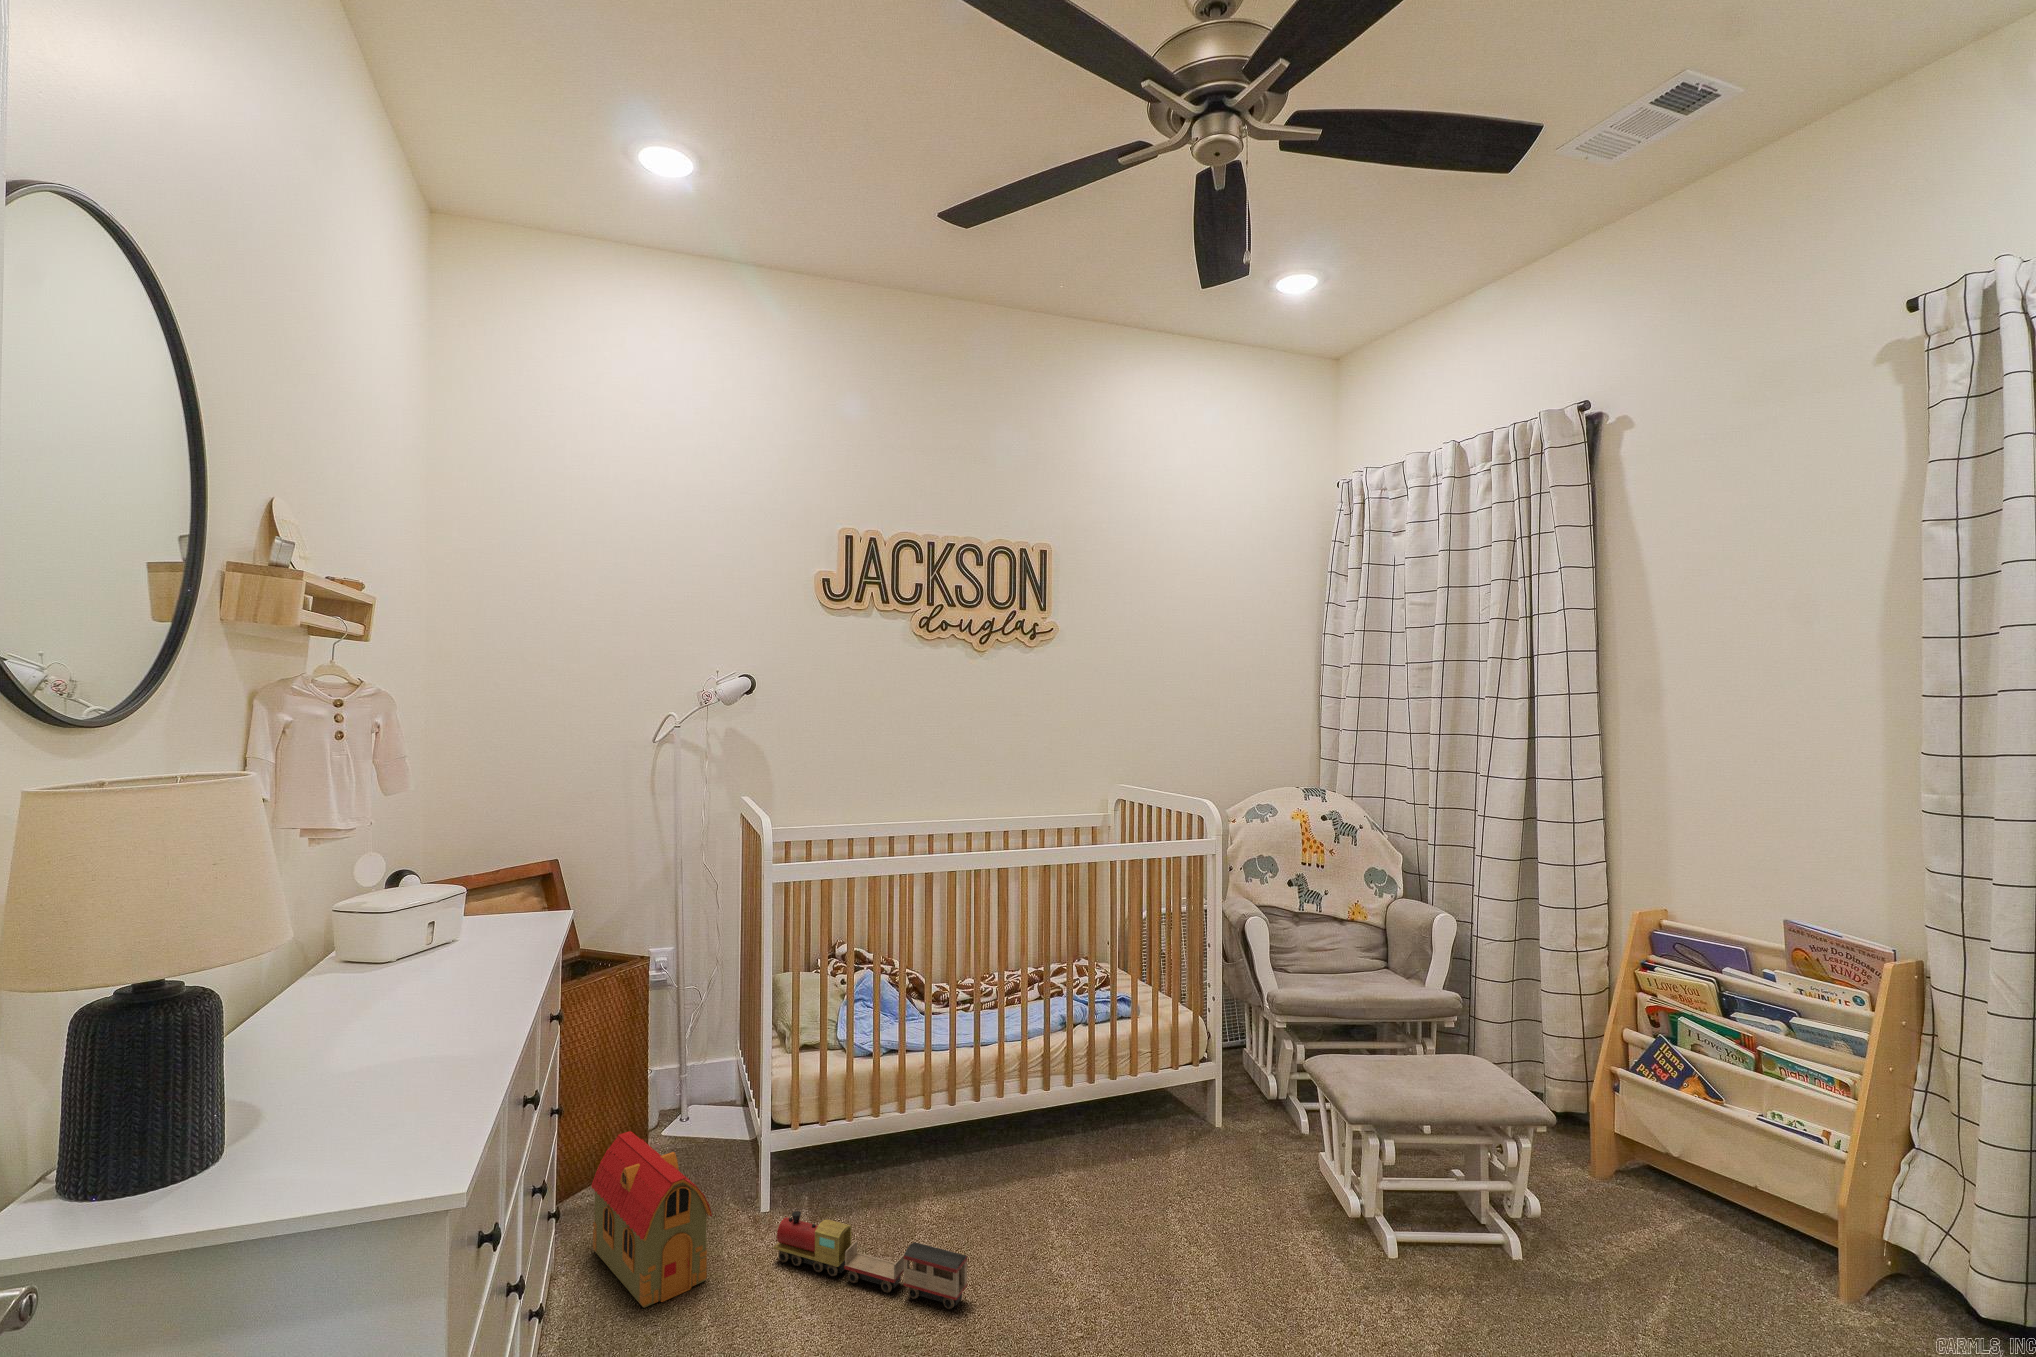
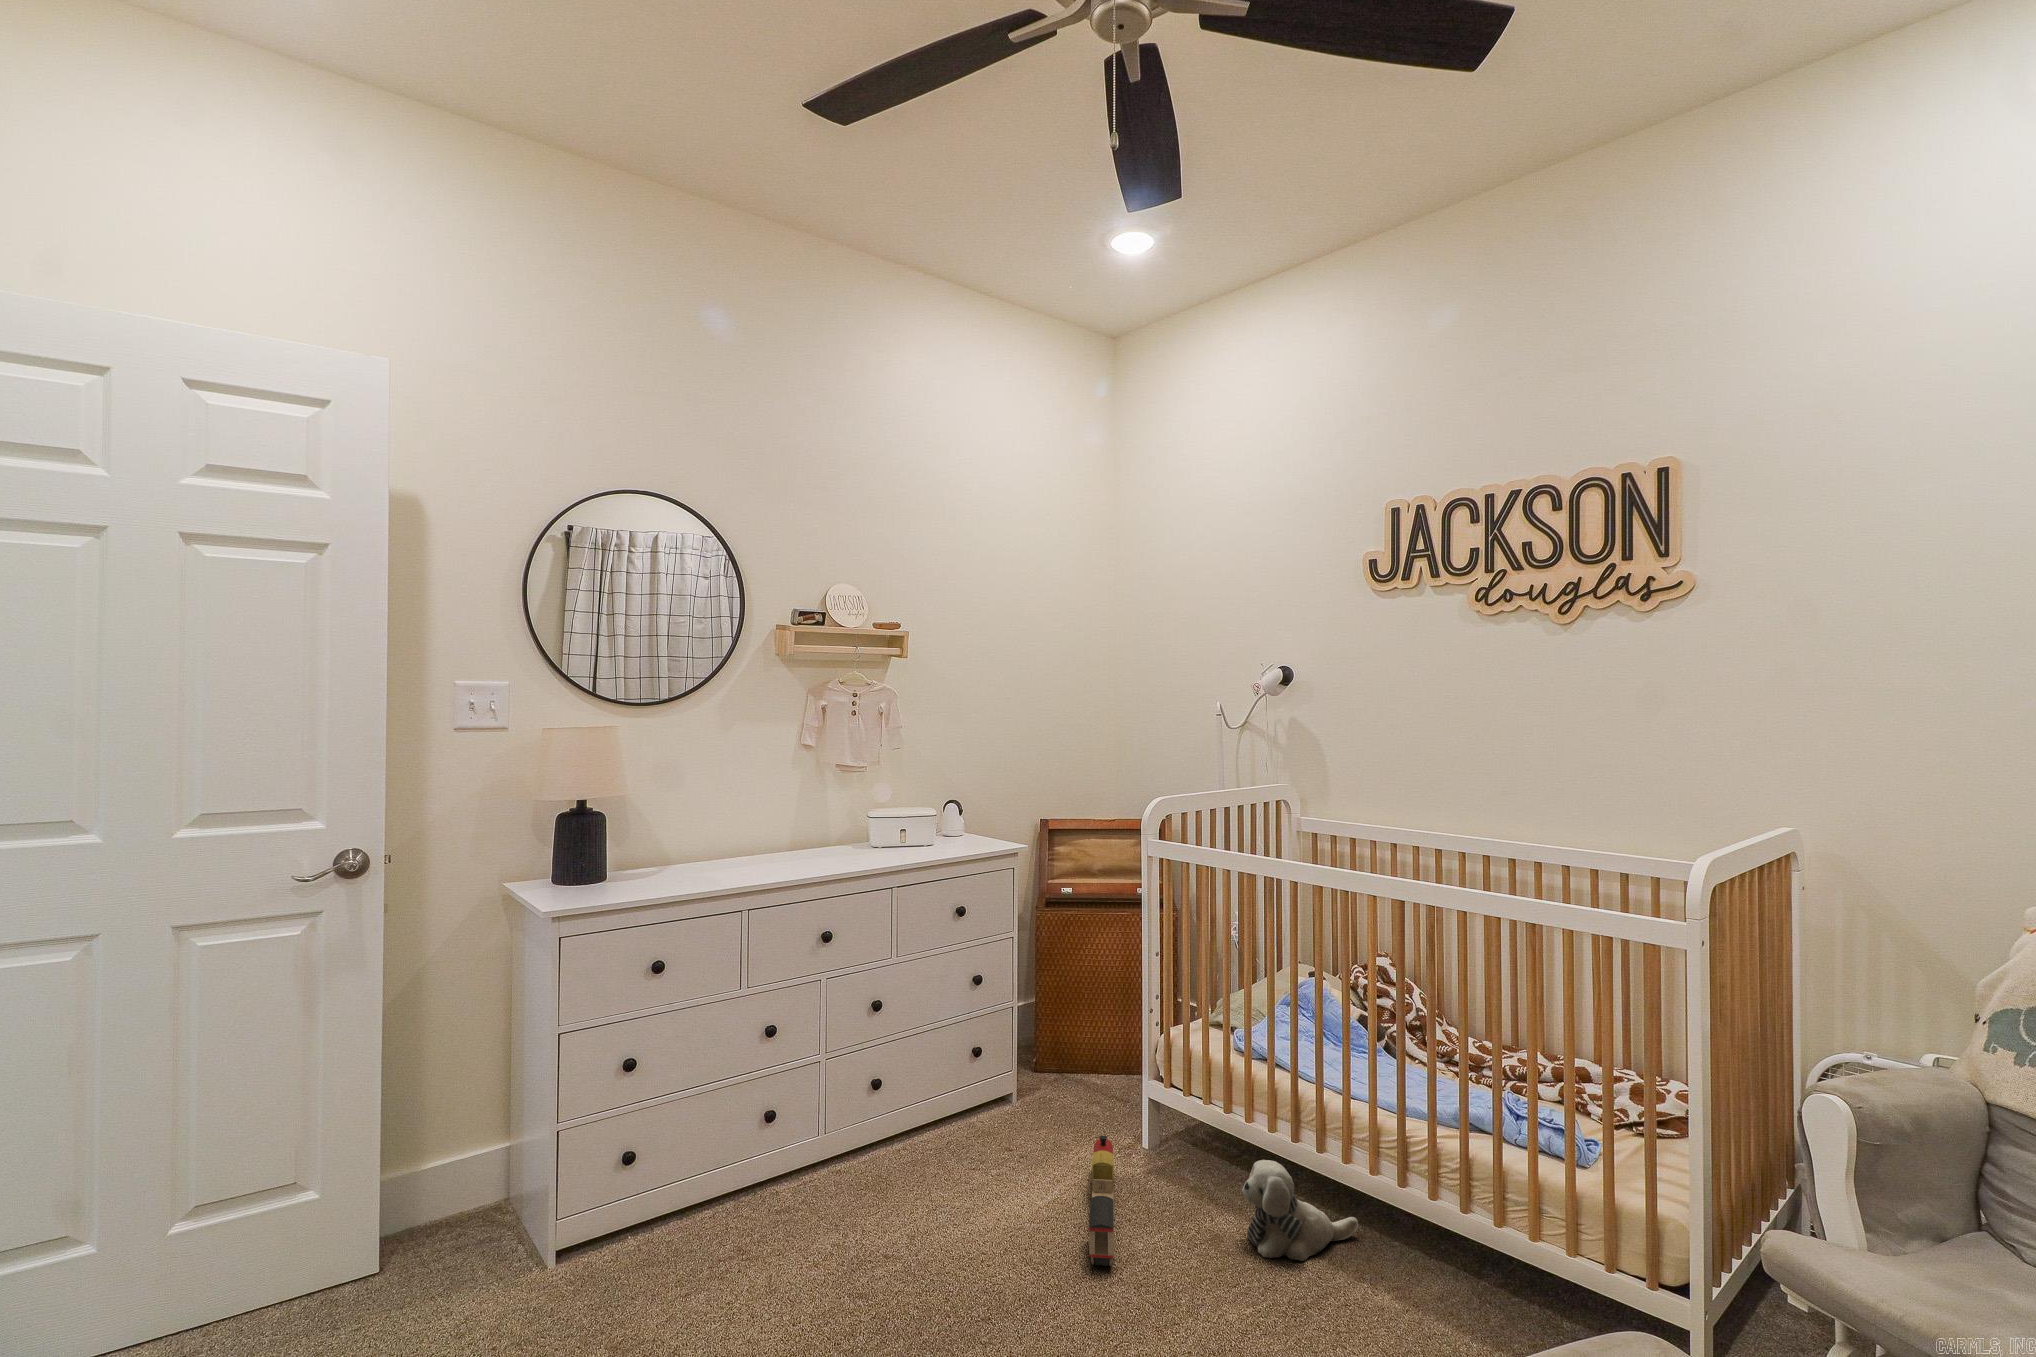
plush toy: none [944,1128,1013,1212] -> present [1242,1160,1358,1261]
toy house: present [591,1131,712,1308] -> none [1006,1026,1099,1151]

